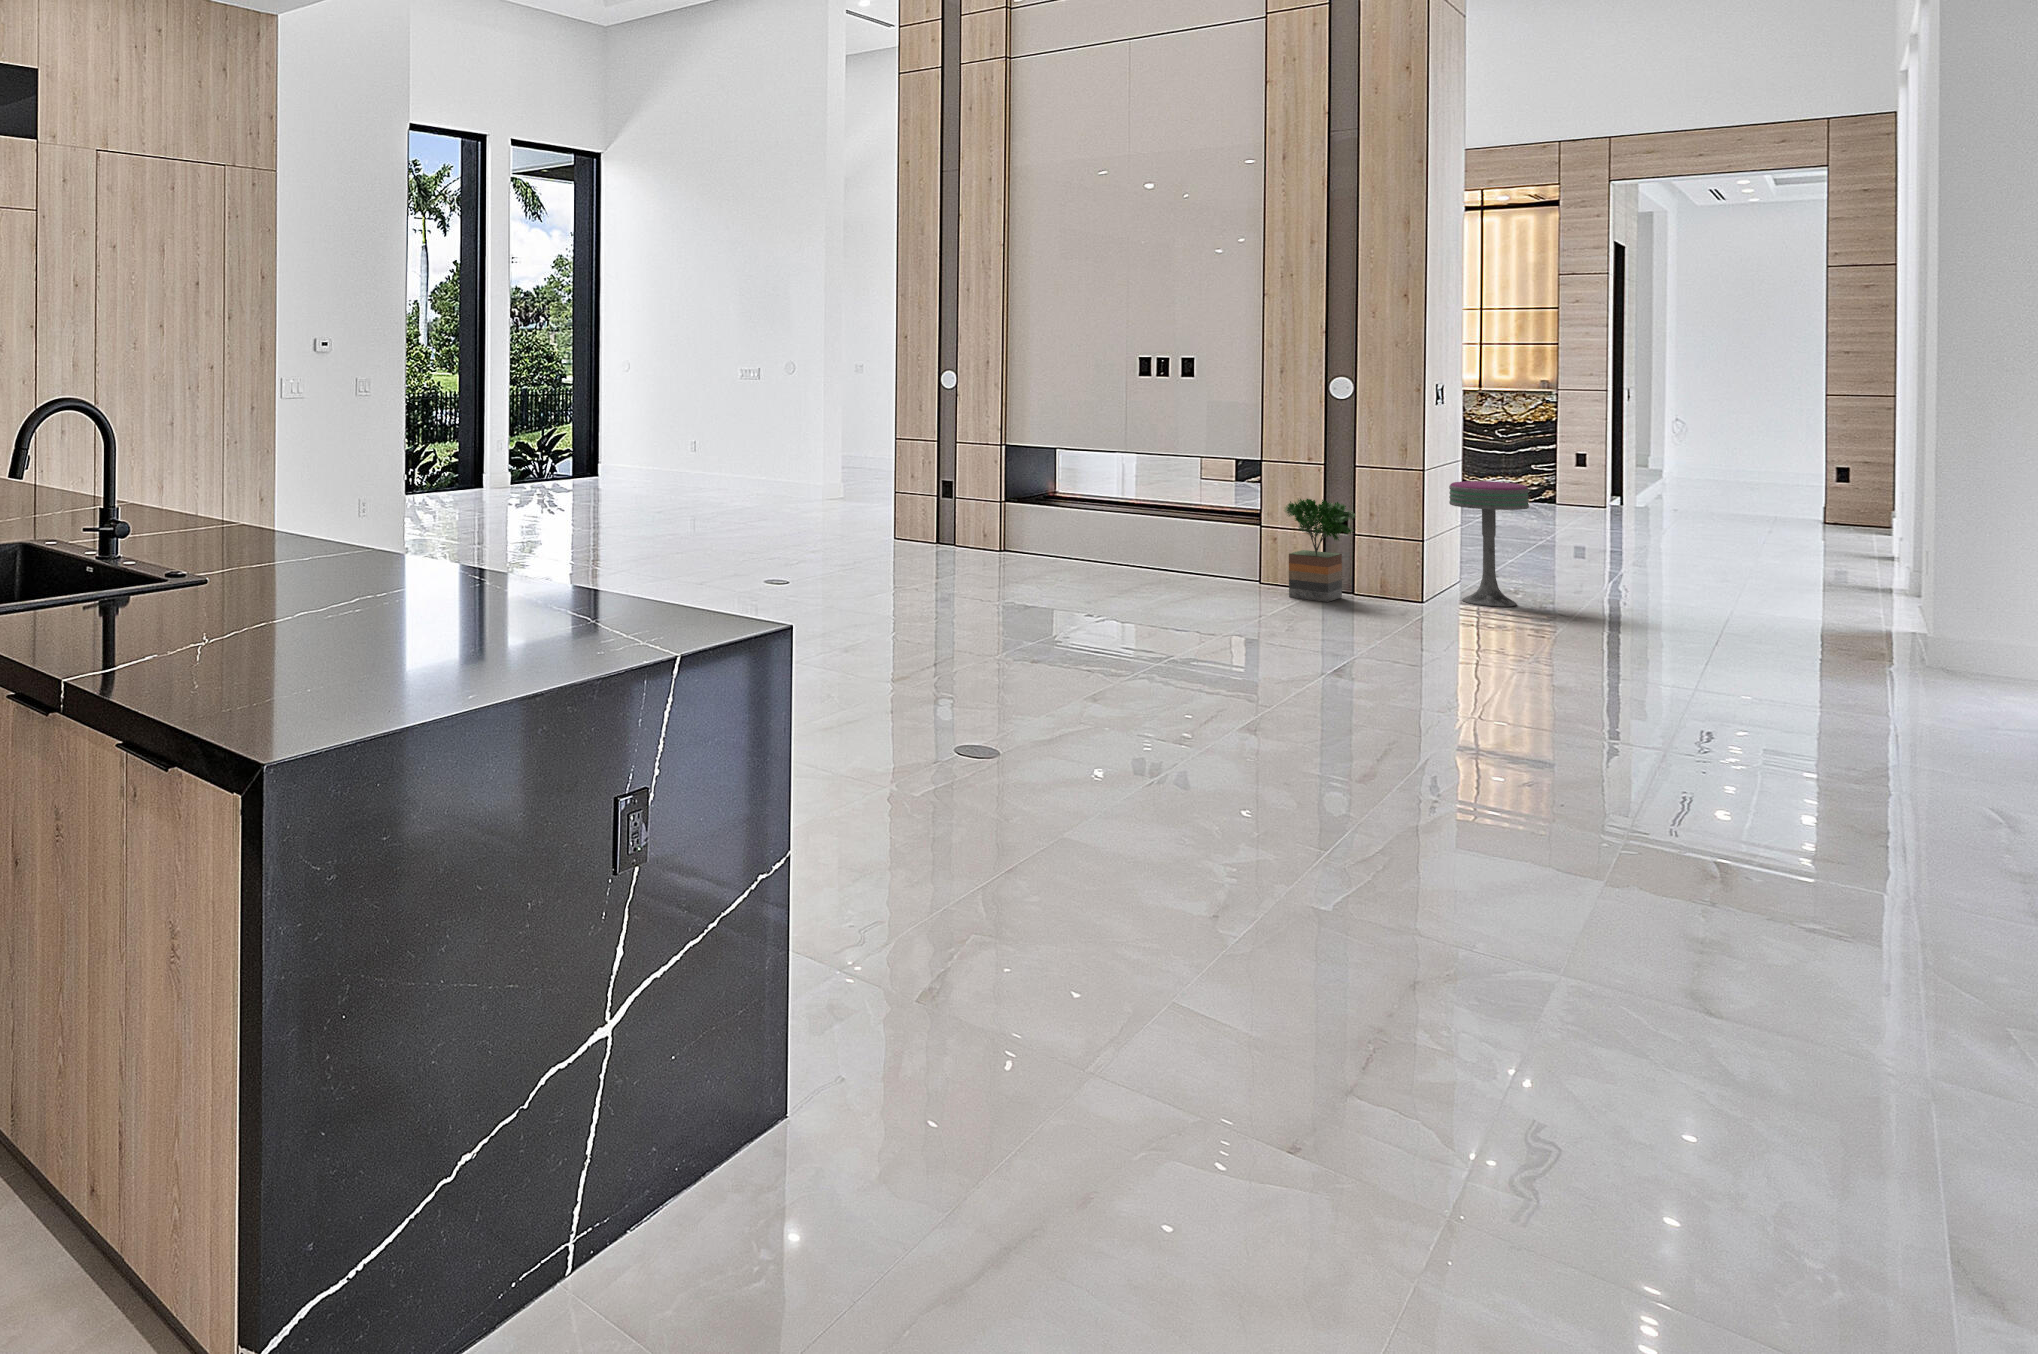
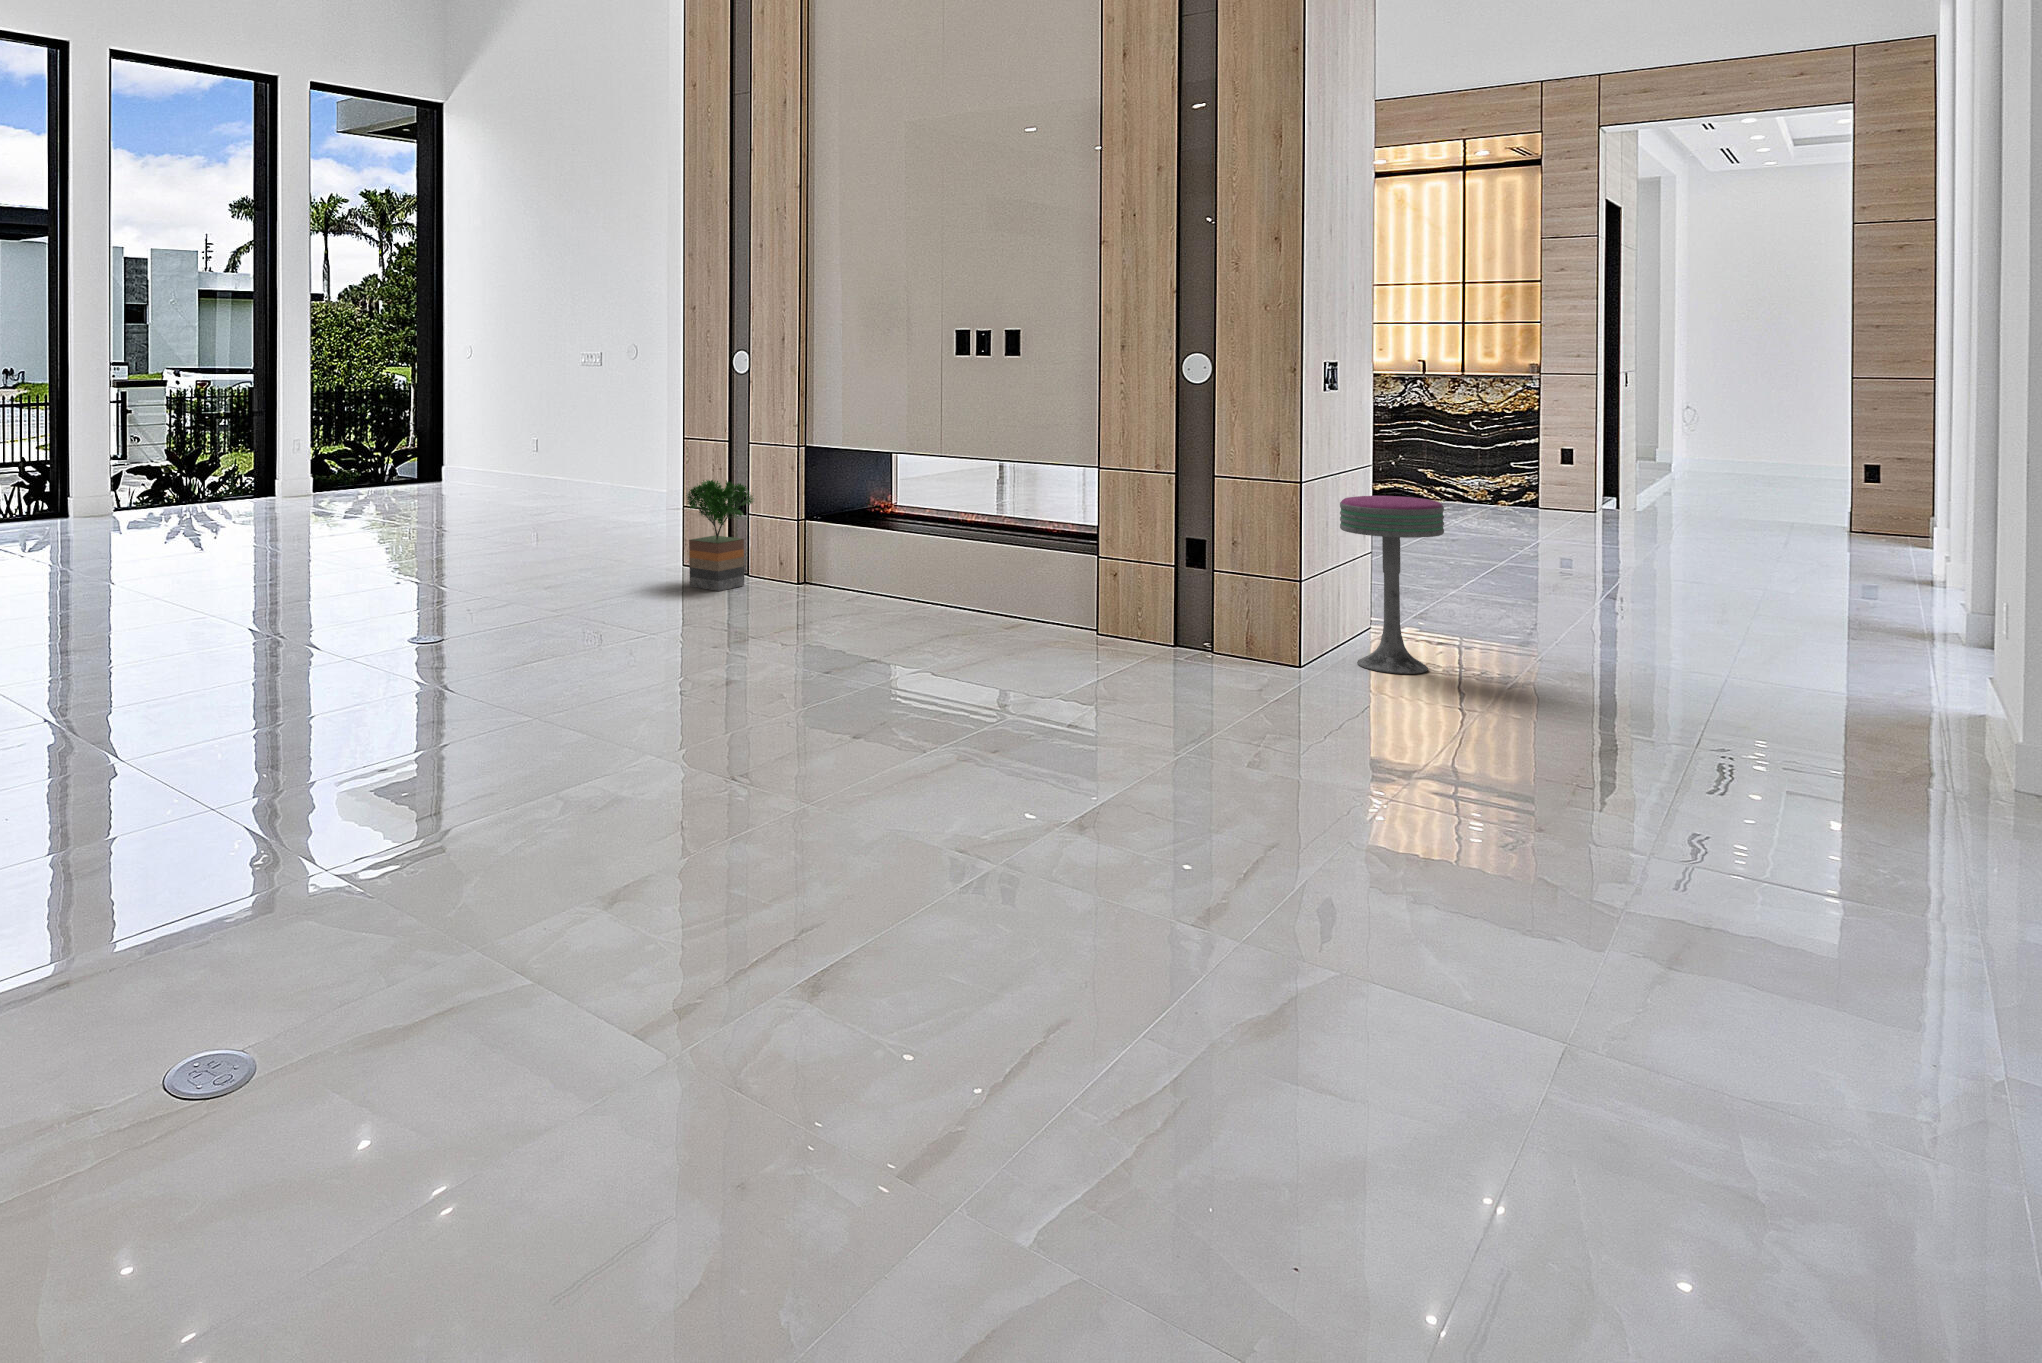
potted tree: present [1285,499,1355,602] -> present [686,480,754,591]

